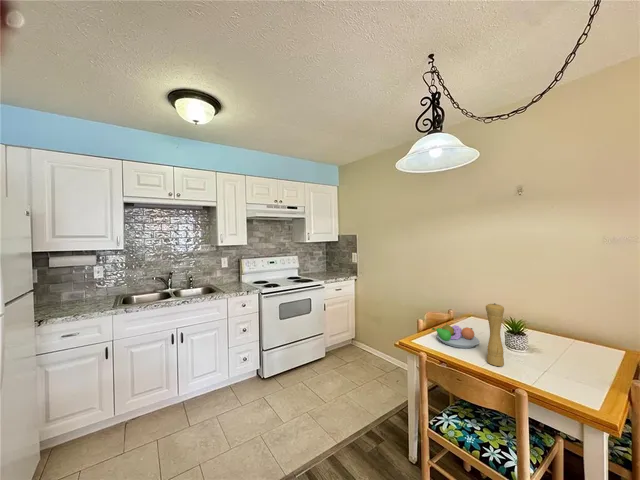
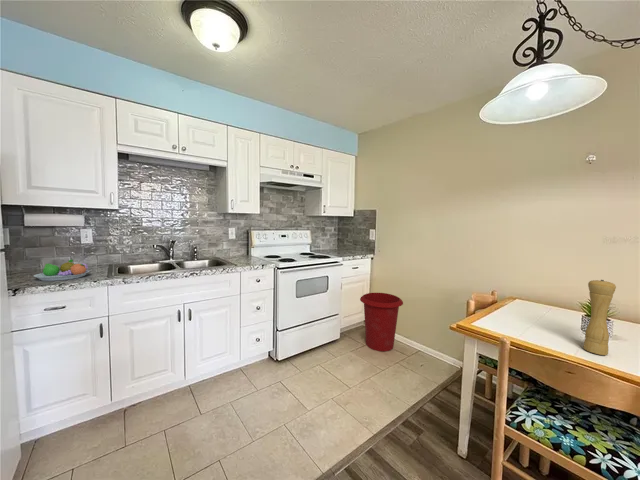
waste bin: none [341,312,380,368] -> present [360,293,403,351]
fruit bowl: present [432,323,480,348] -> present [34,260,89,281]

